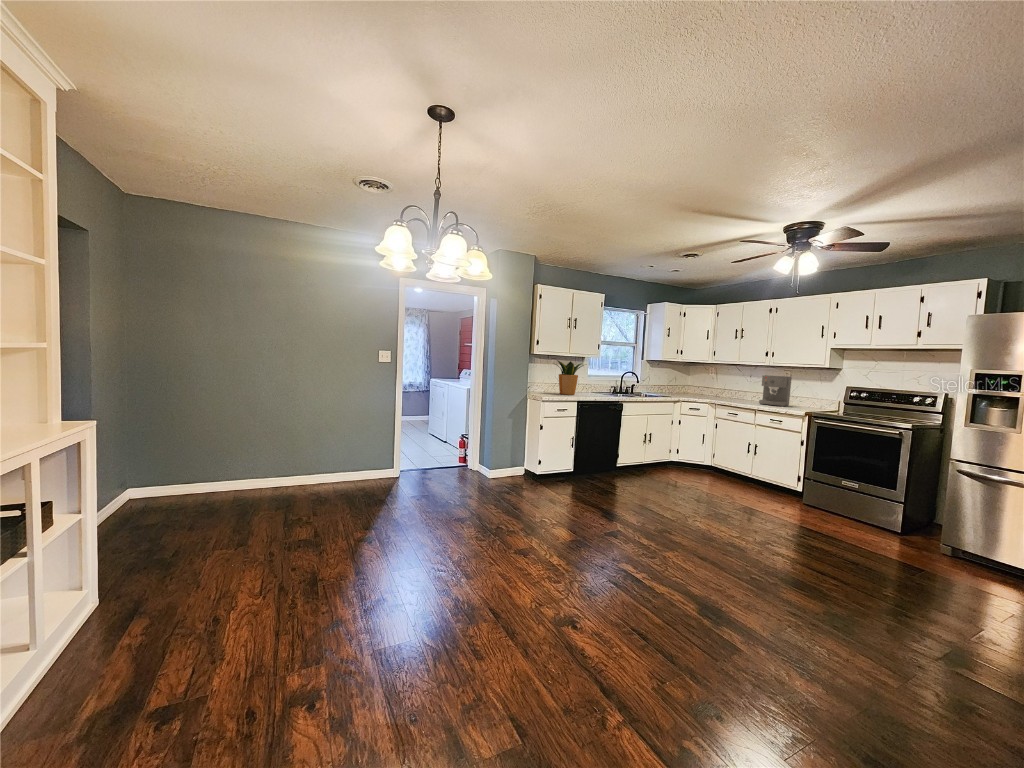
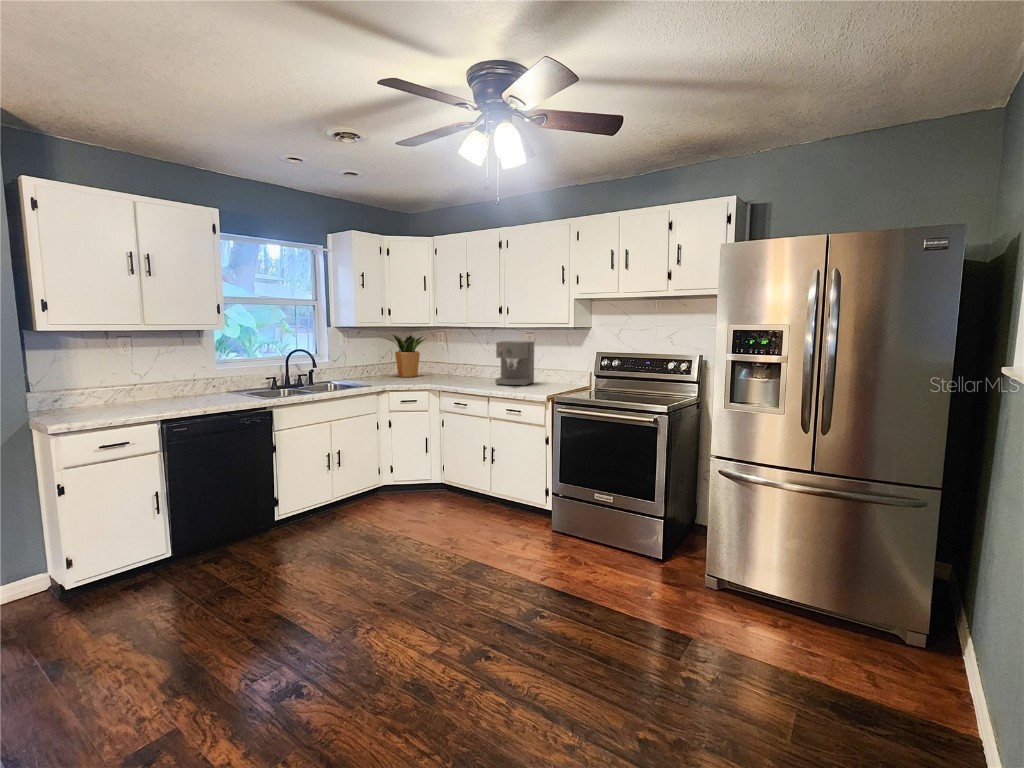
potted plant: present [555,360,584,395] -> present [387,335,426,377]

